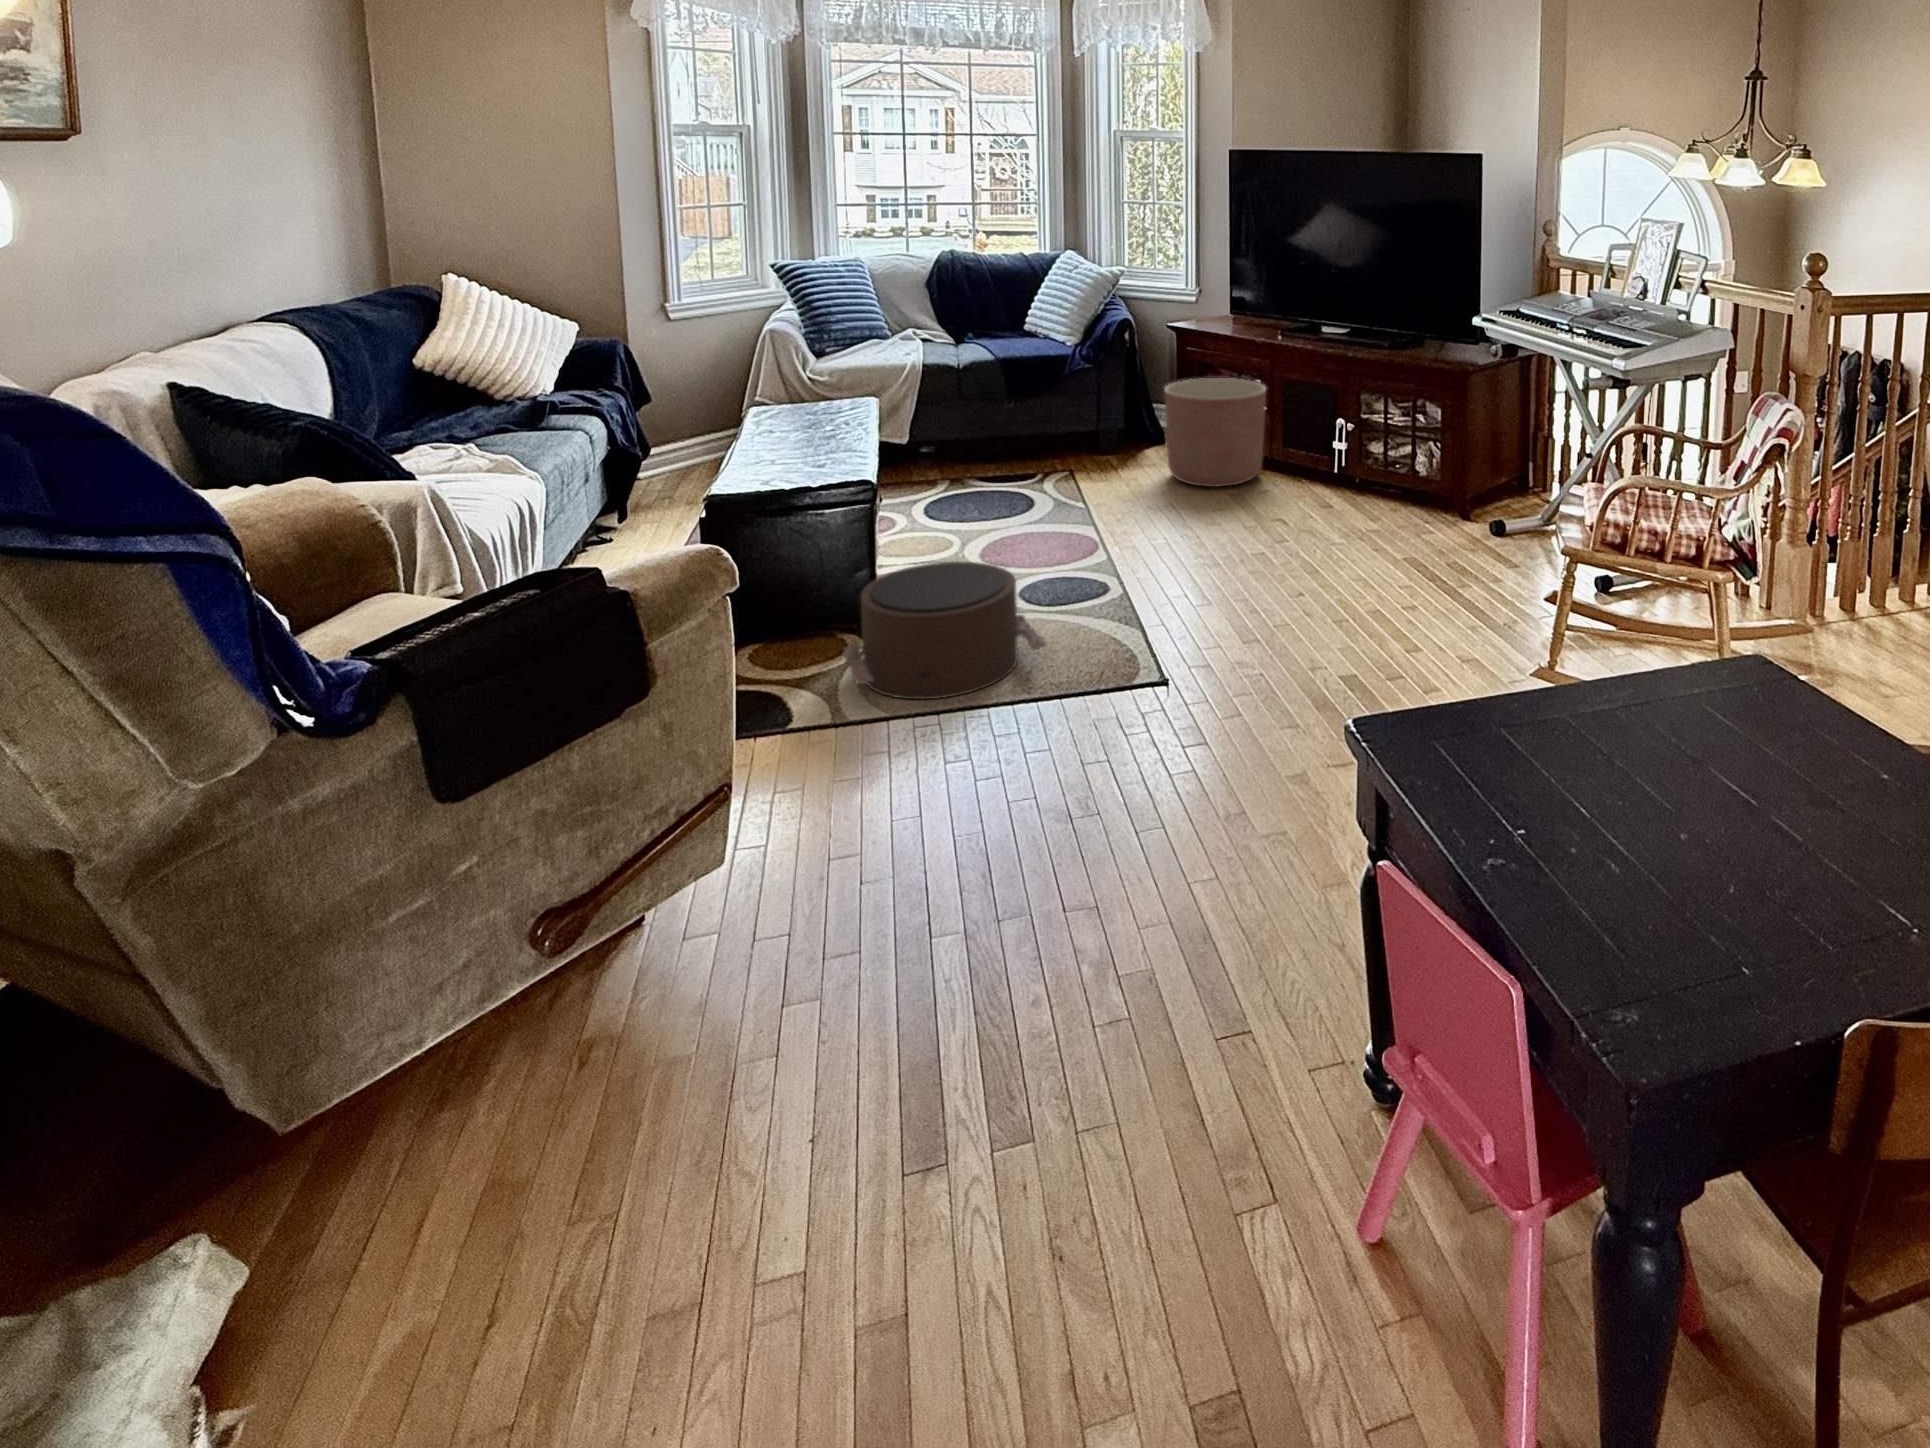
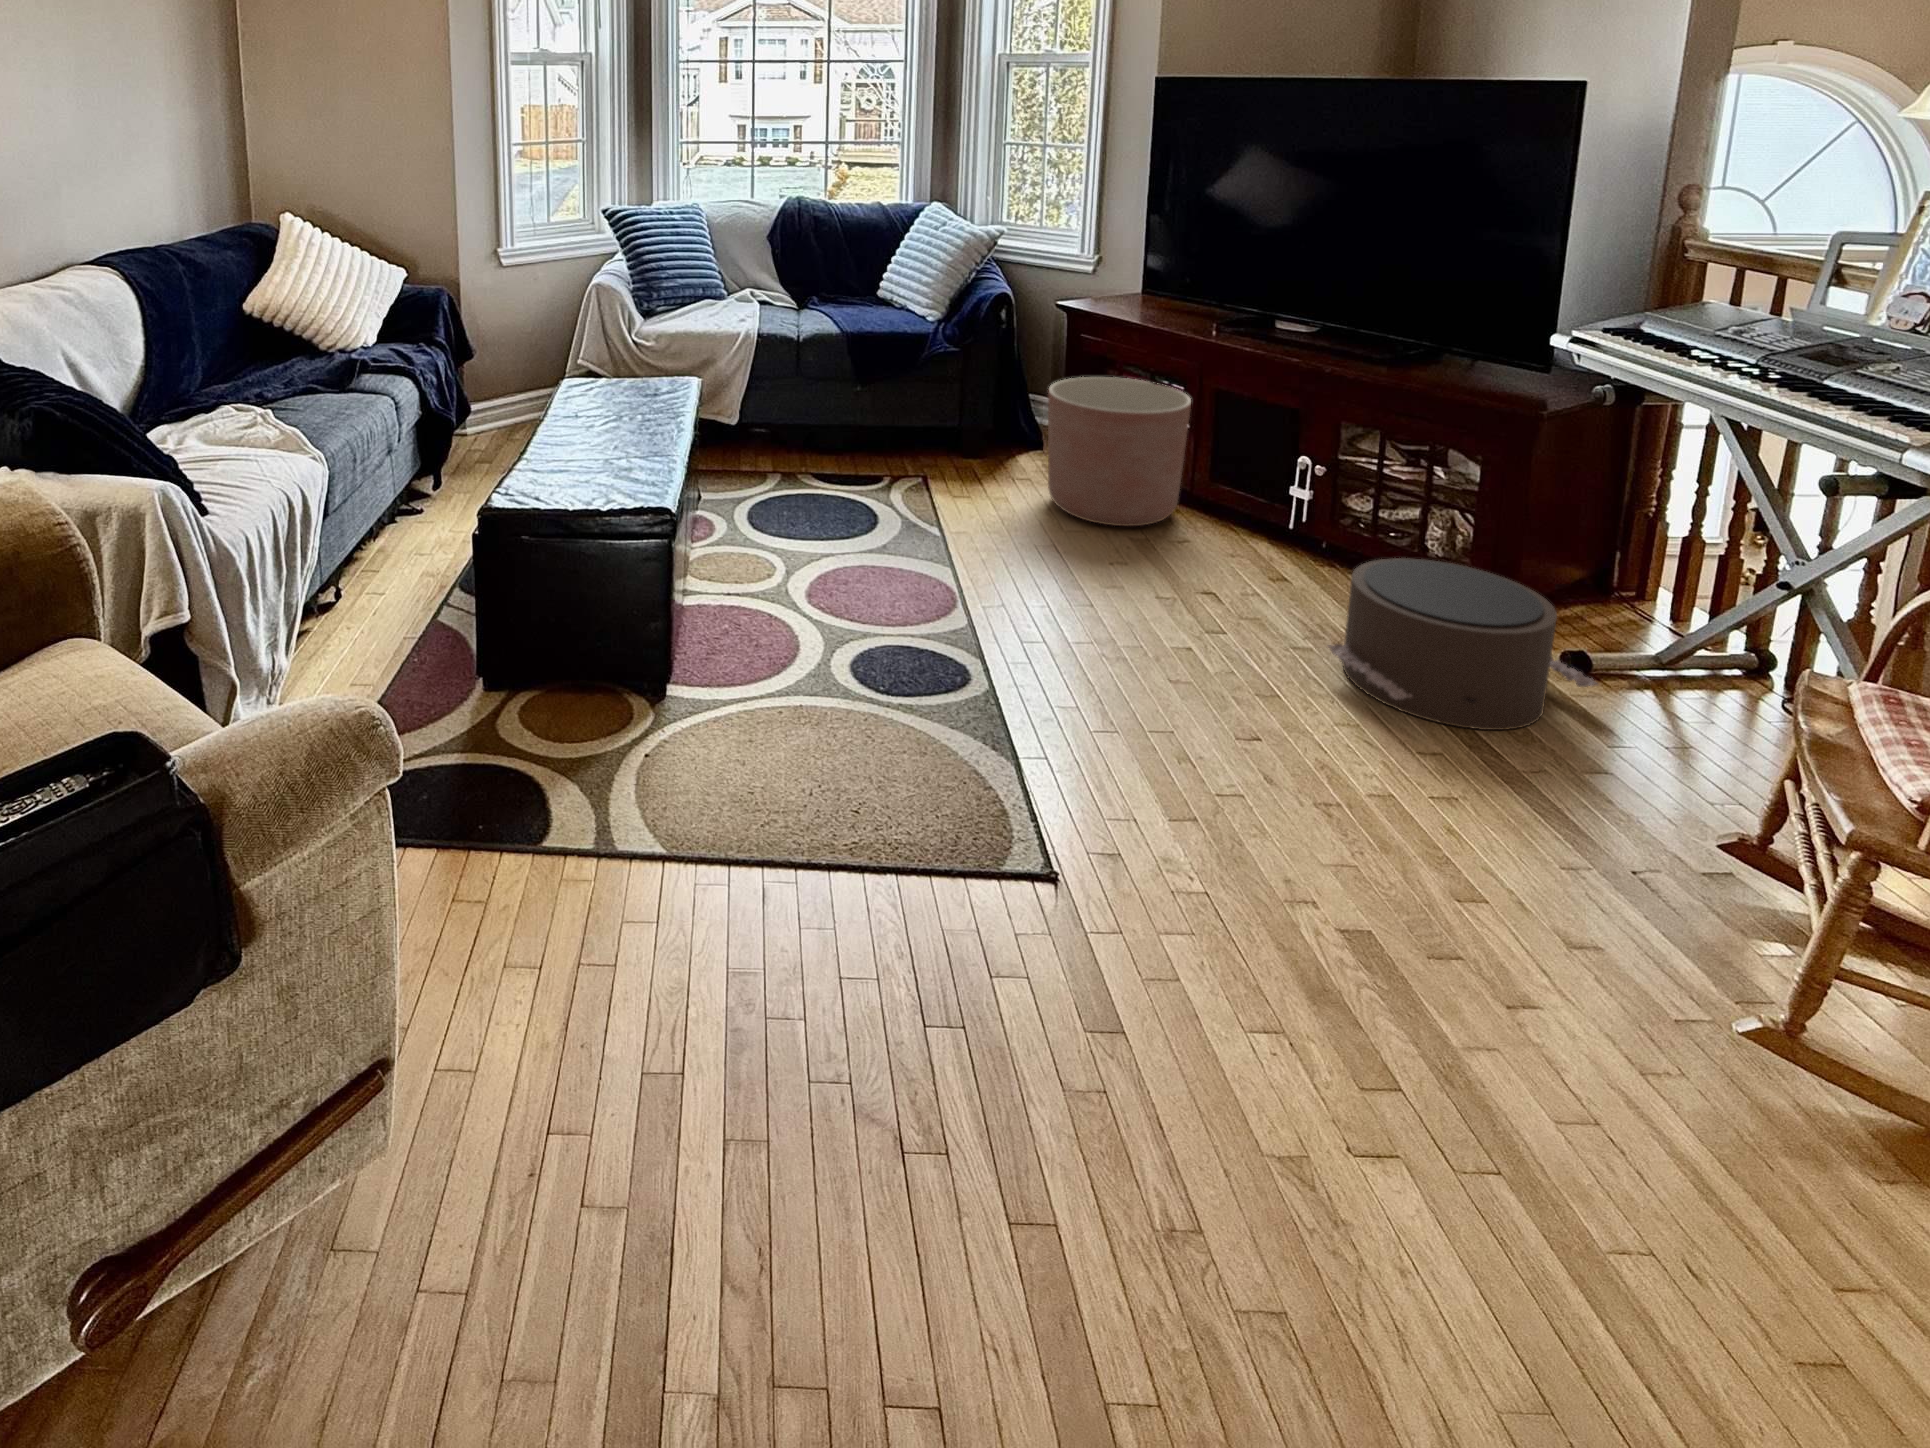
pouf: present [844,562,1047,699] -> present [1328,558,1597,730]

